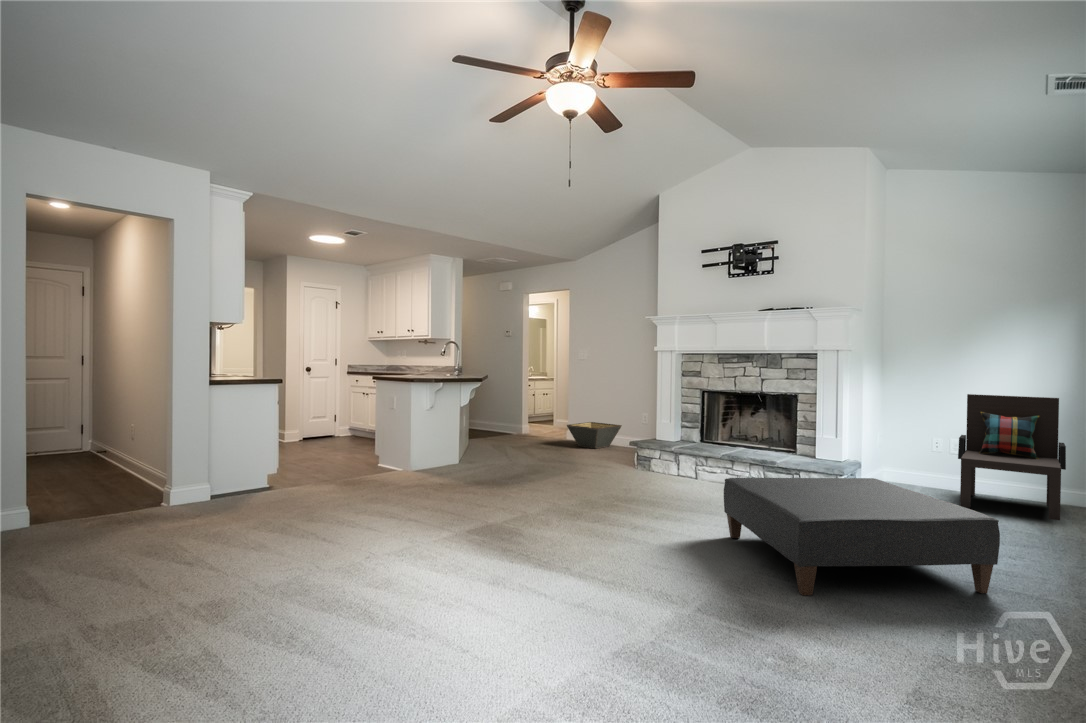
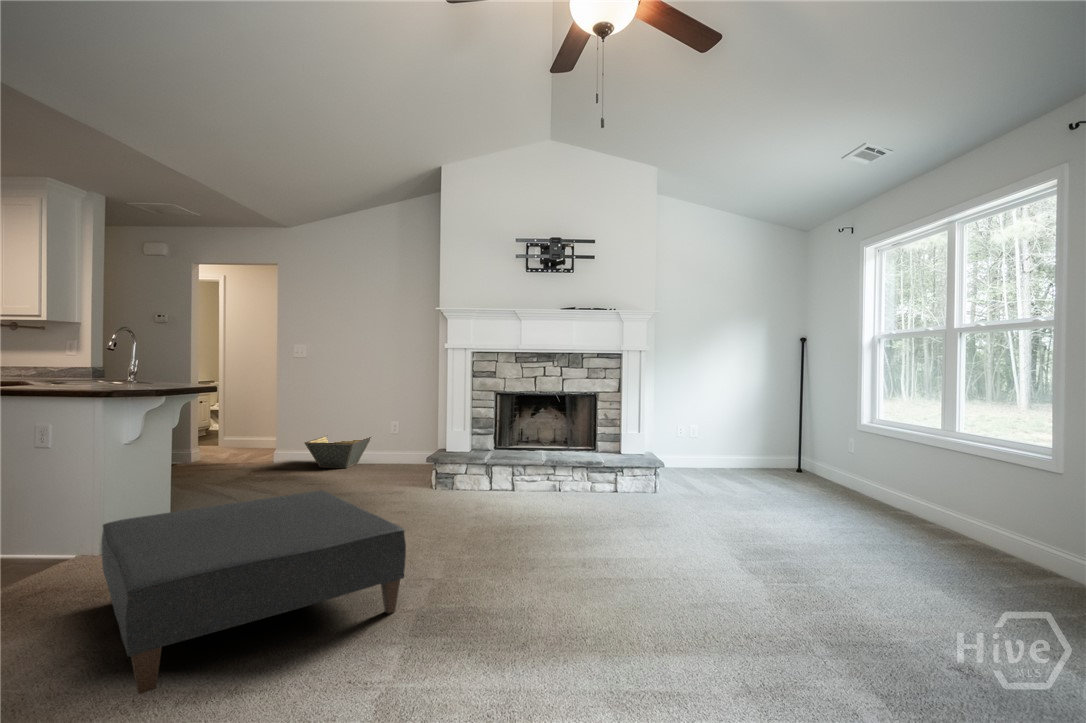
armchair: present [958,394,1066,520] -> none [707,387,788,482]
ottoman: present [724,478,1000,595] -> present [102,491,406,694]

